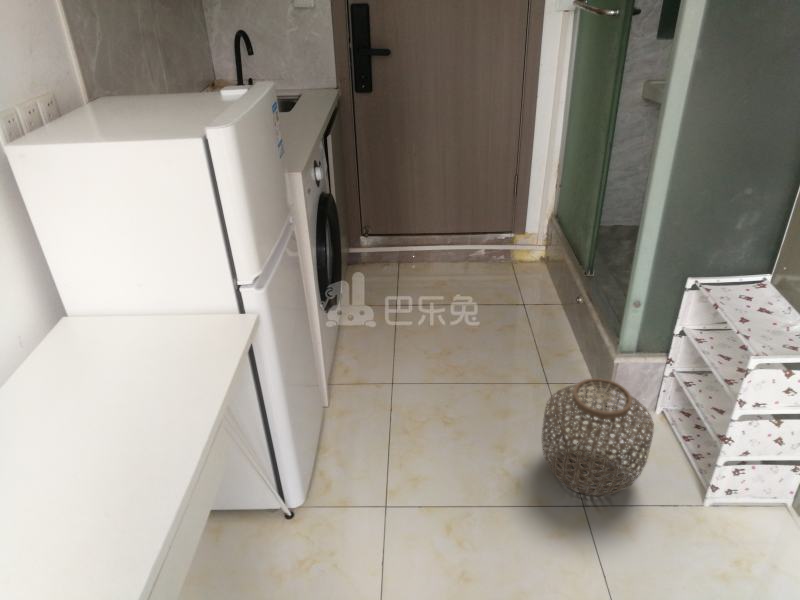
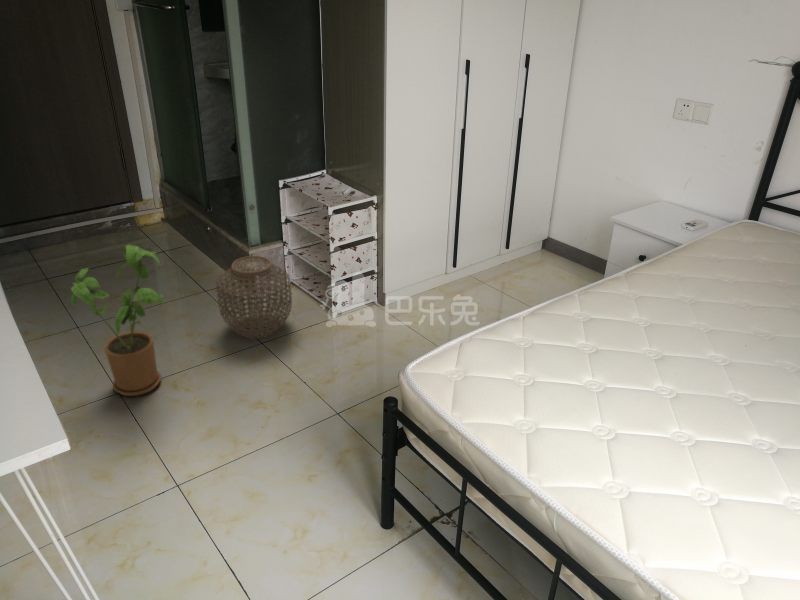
house plant: none [361,335,475,518] -> present [71,245,165,396]

